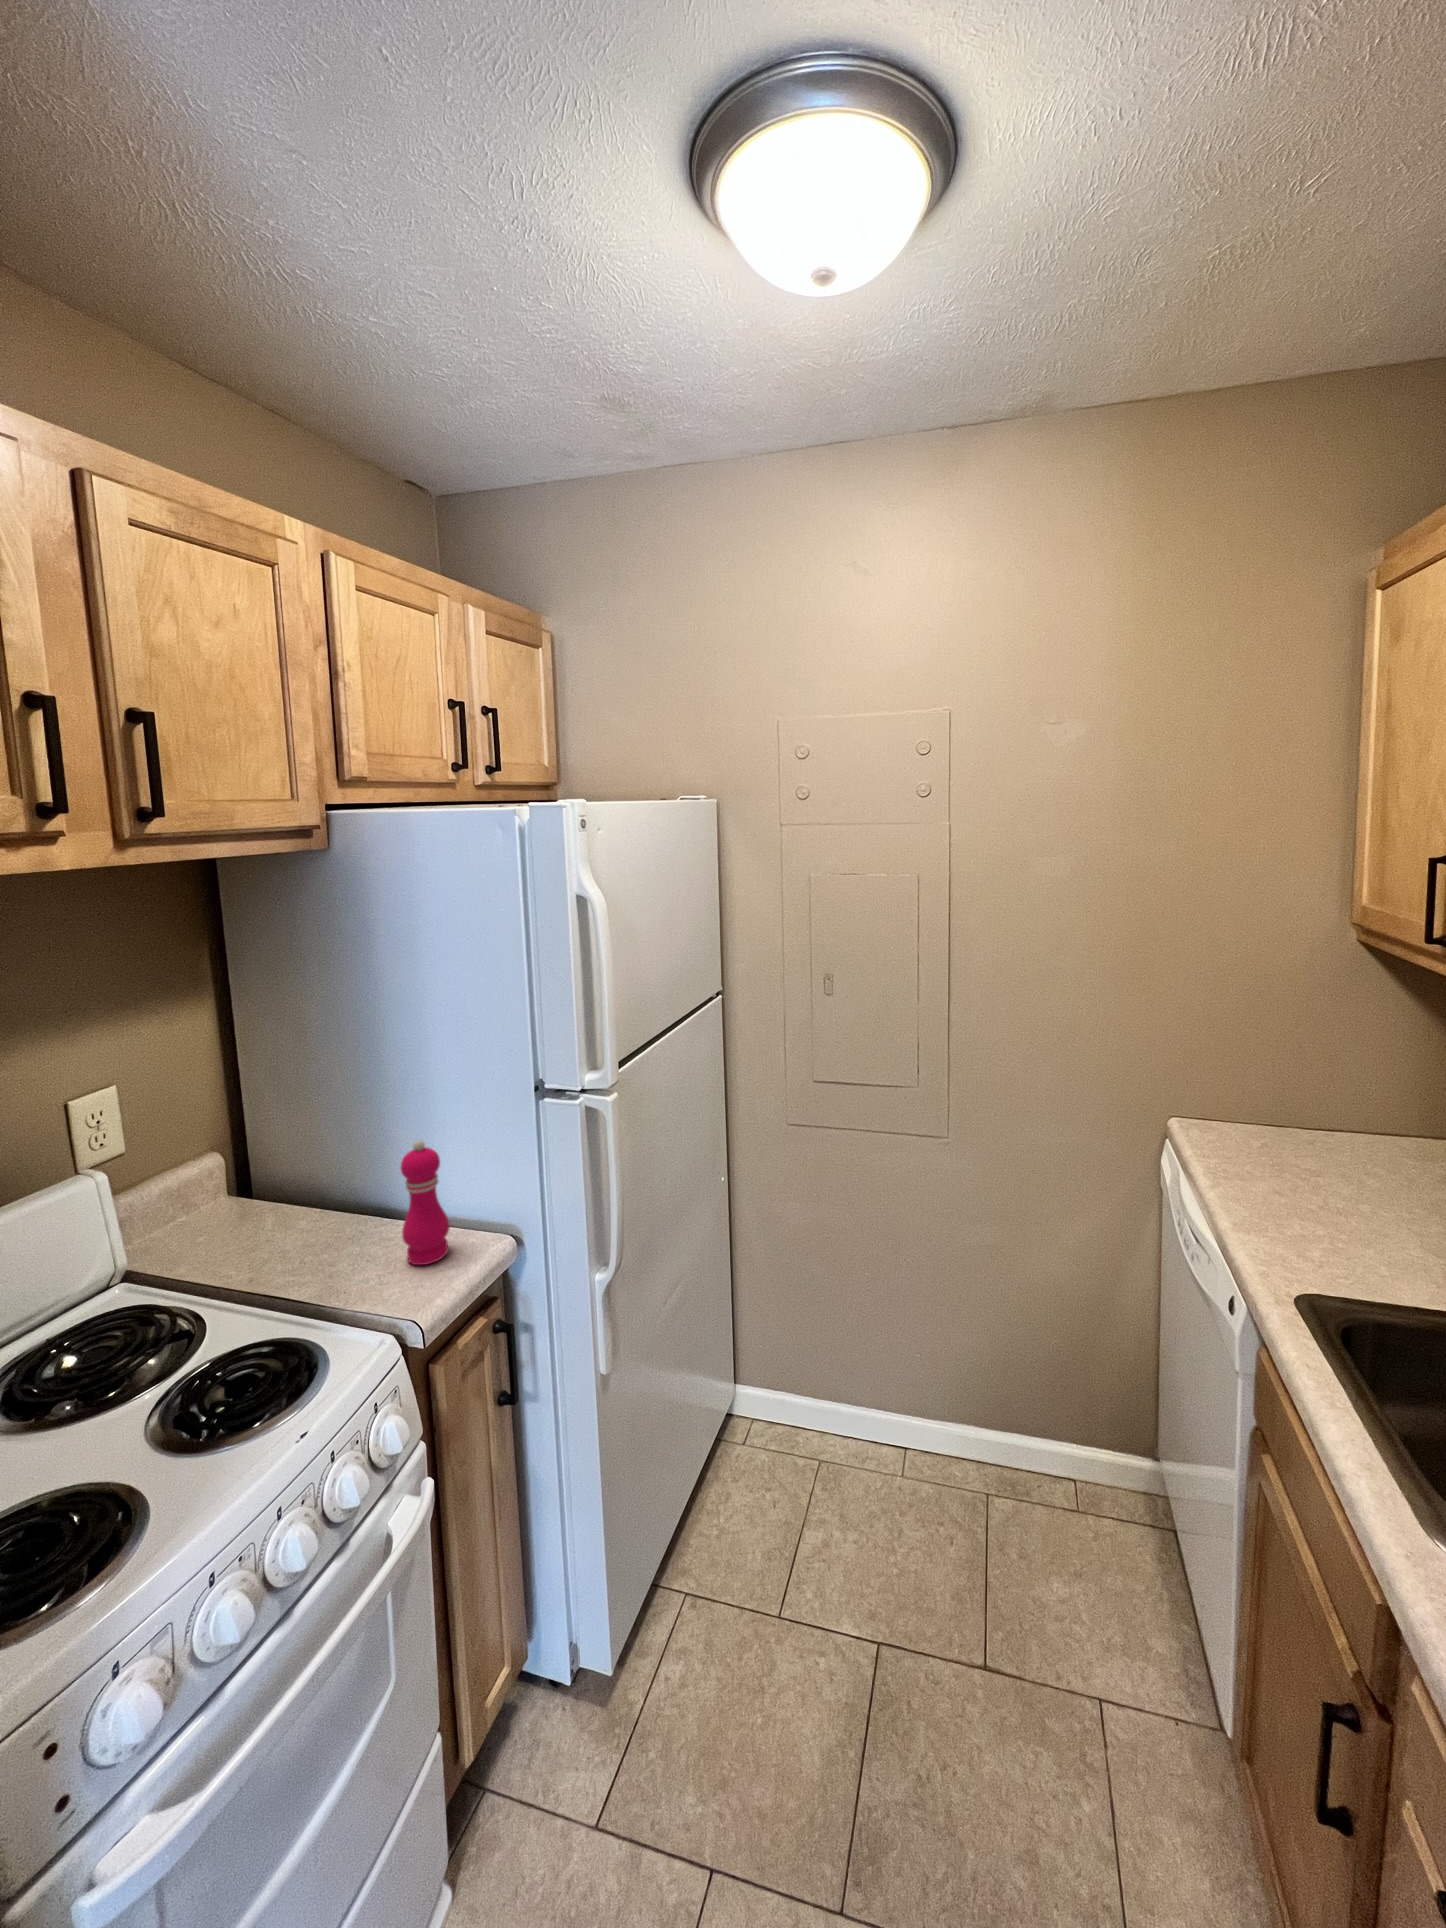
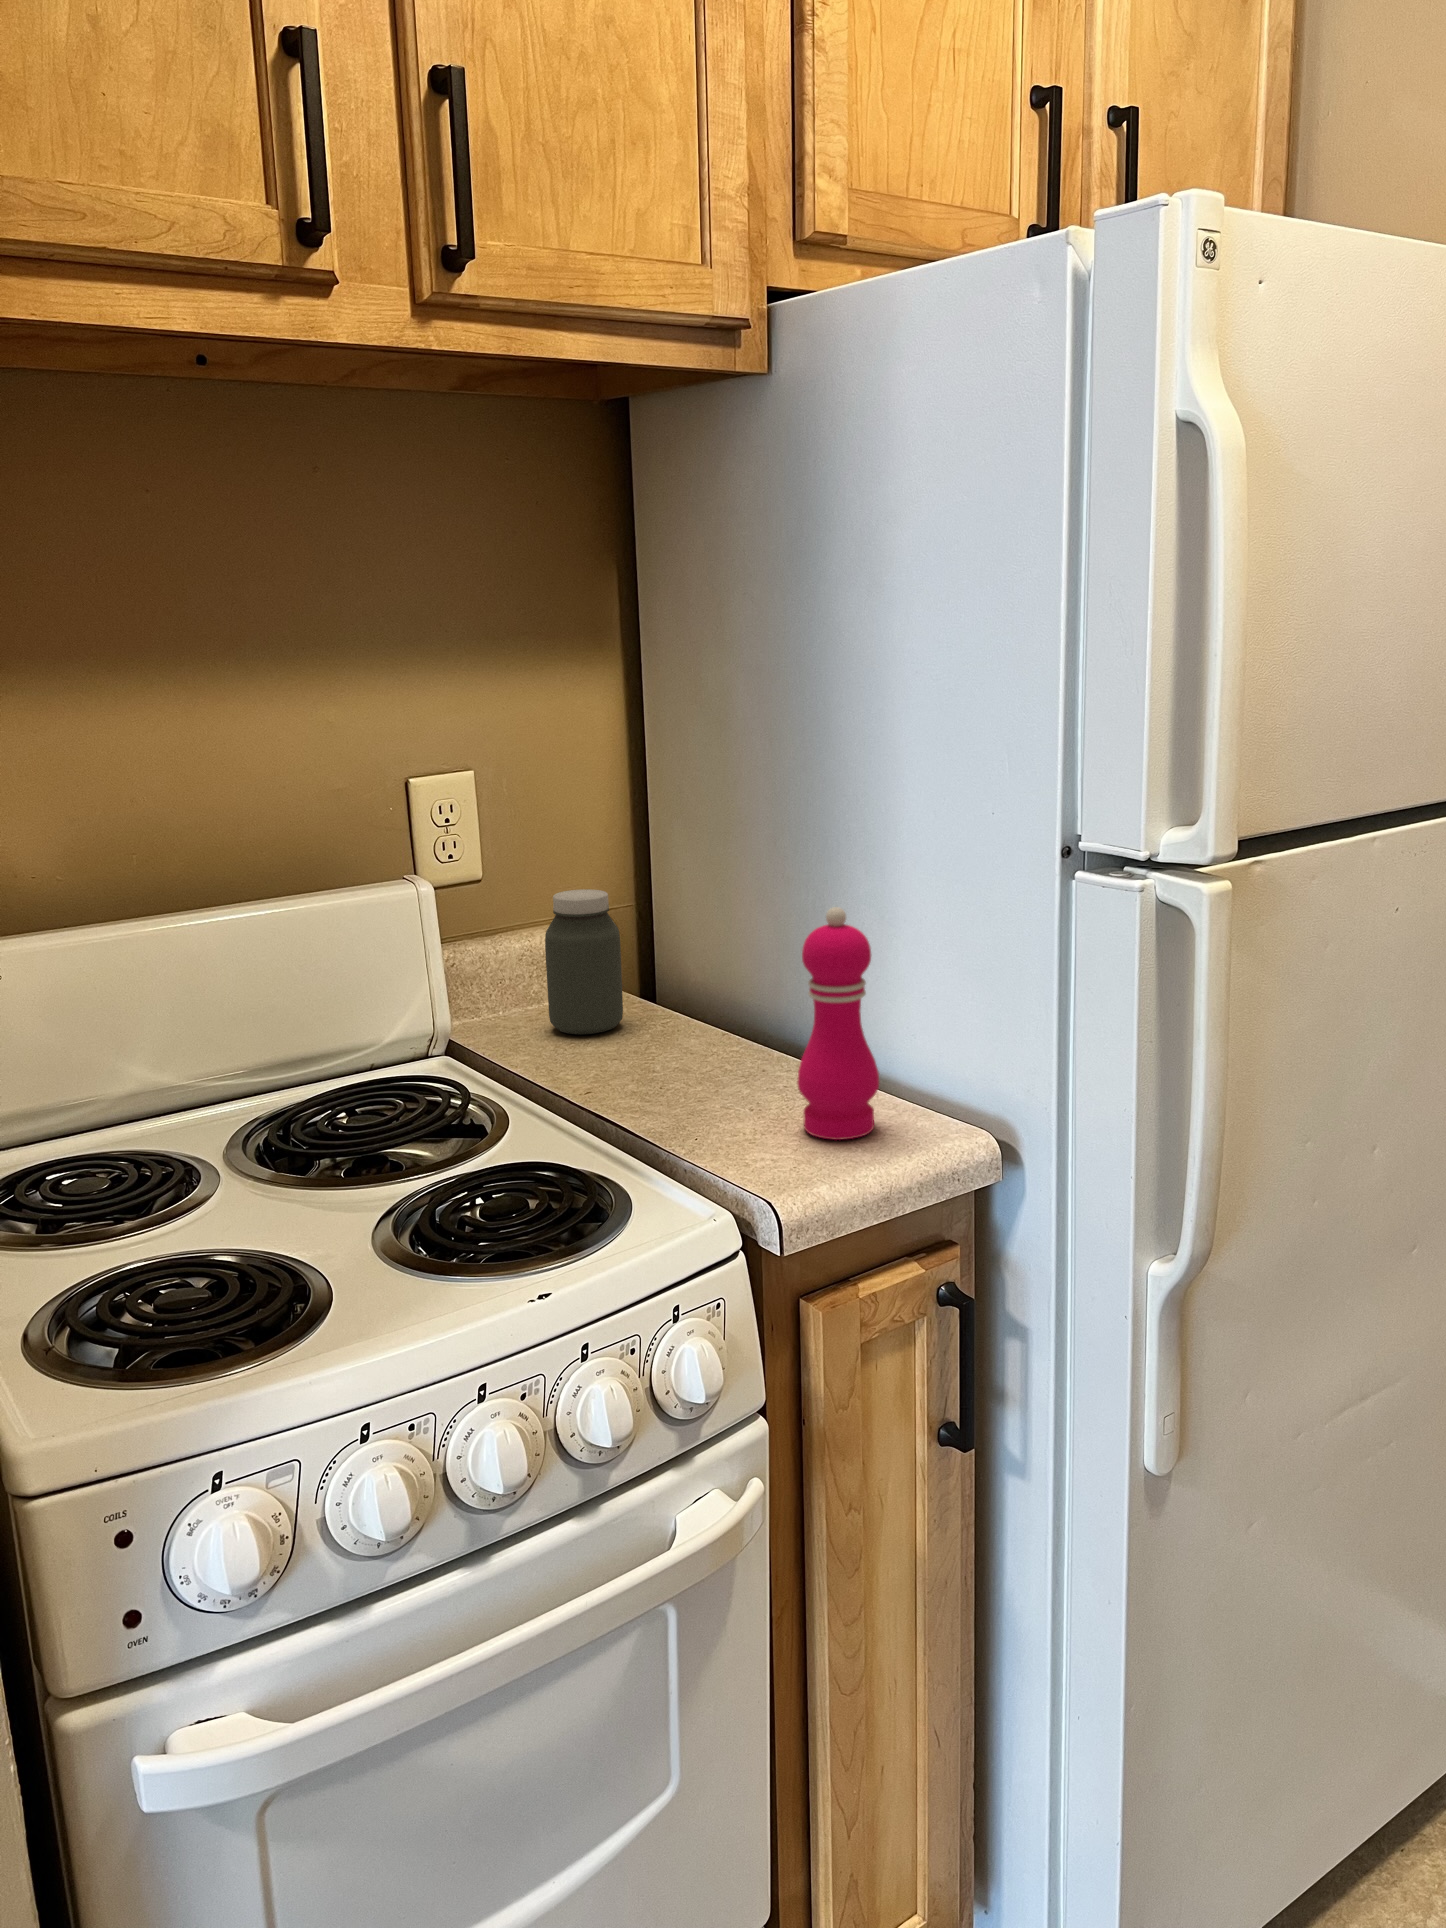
jar: none [187,1143,248,1239] -> present [545,889,623,1034]

